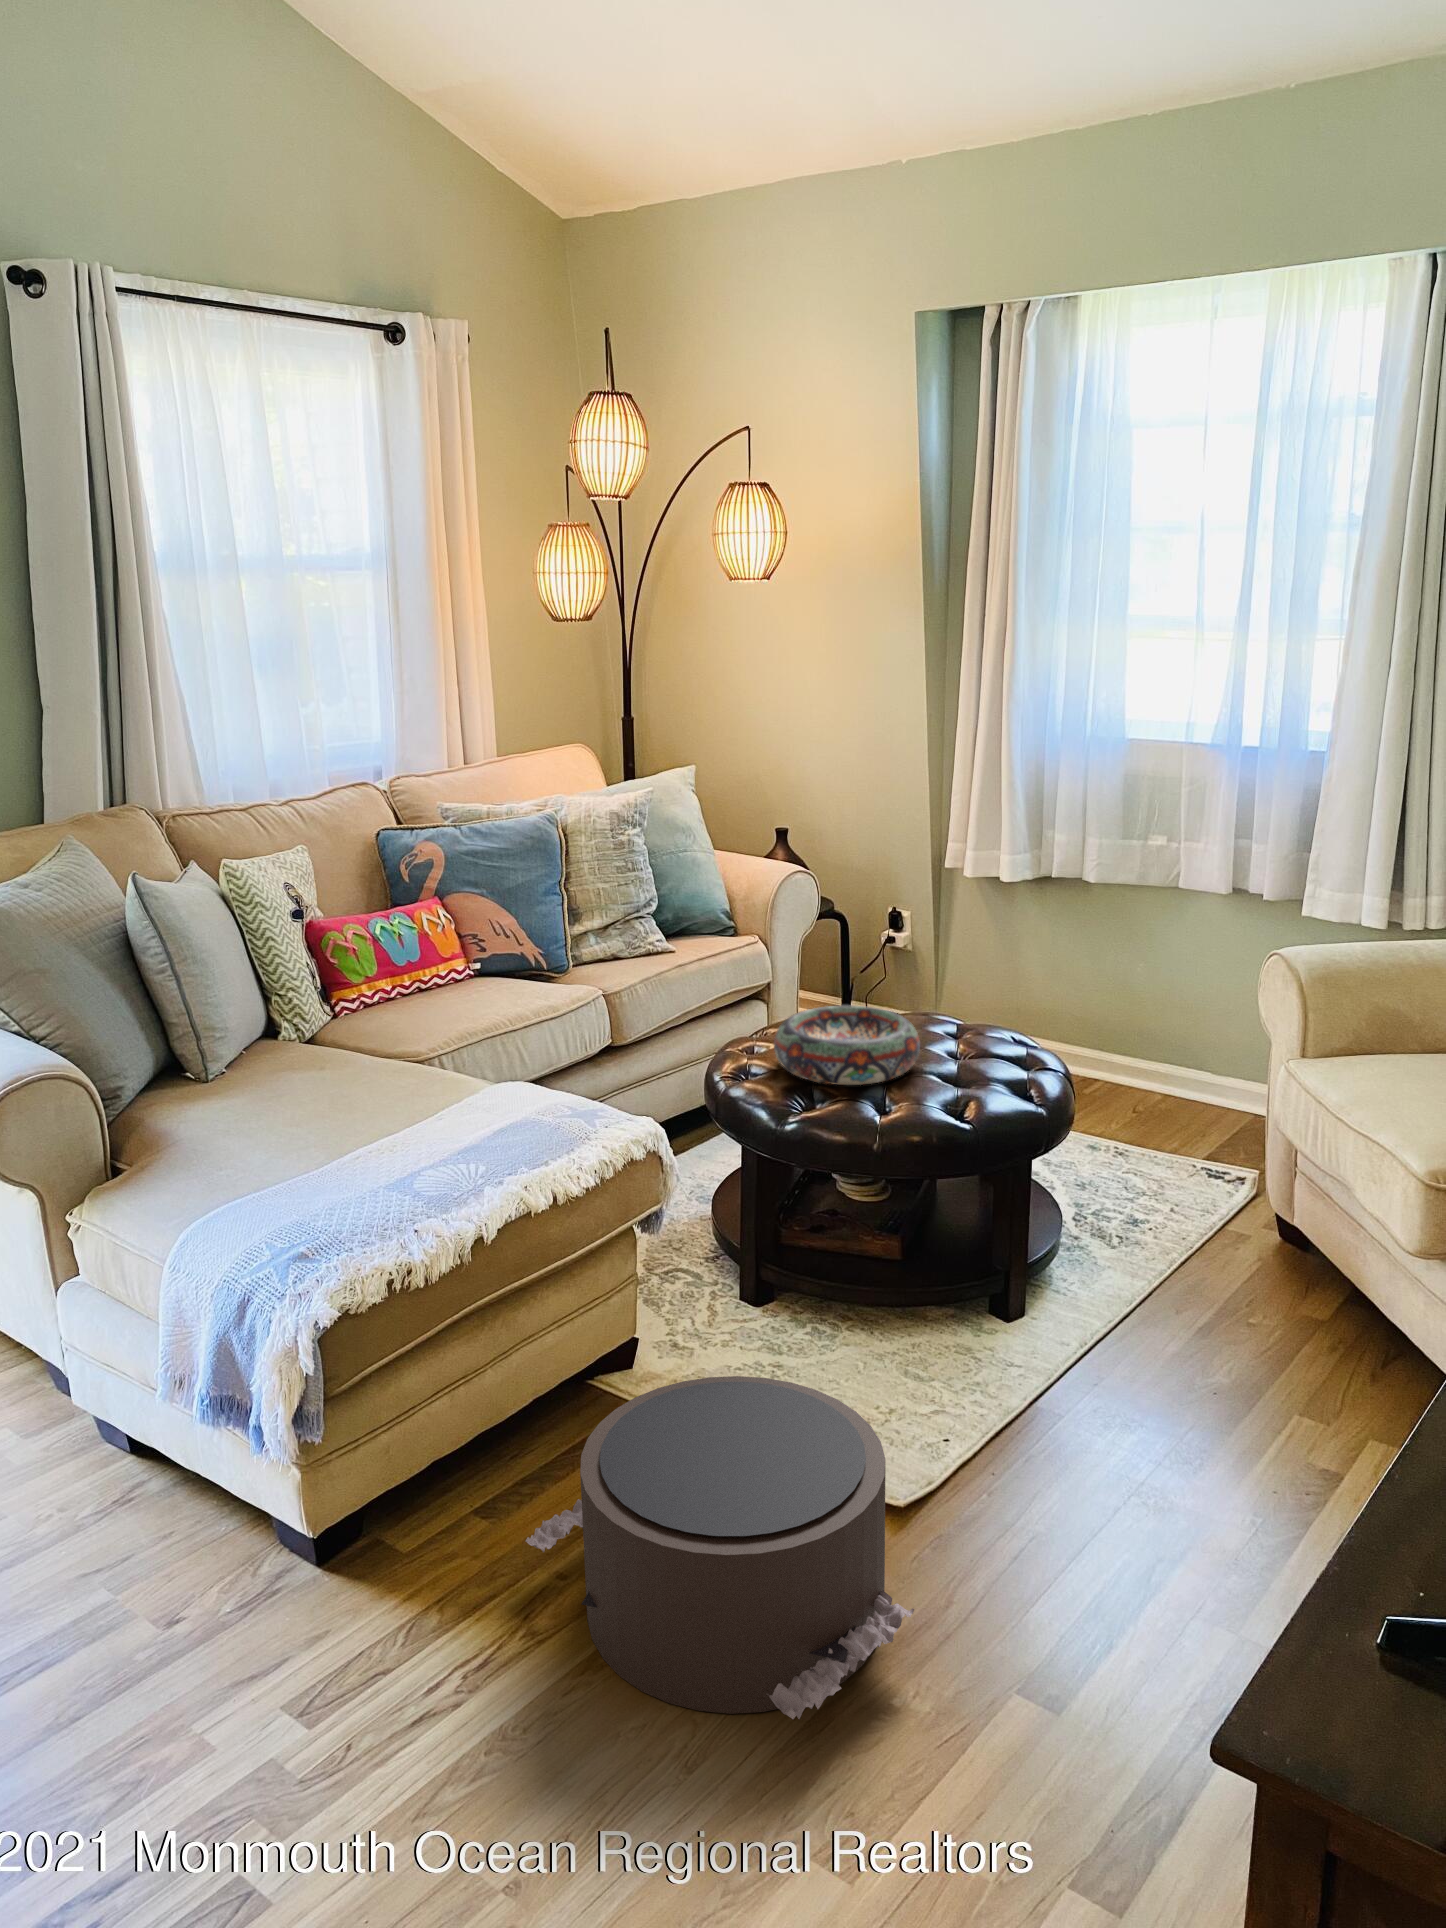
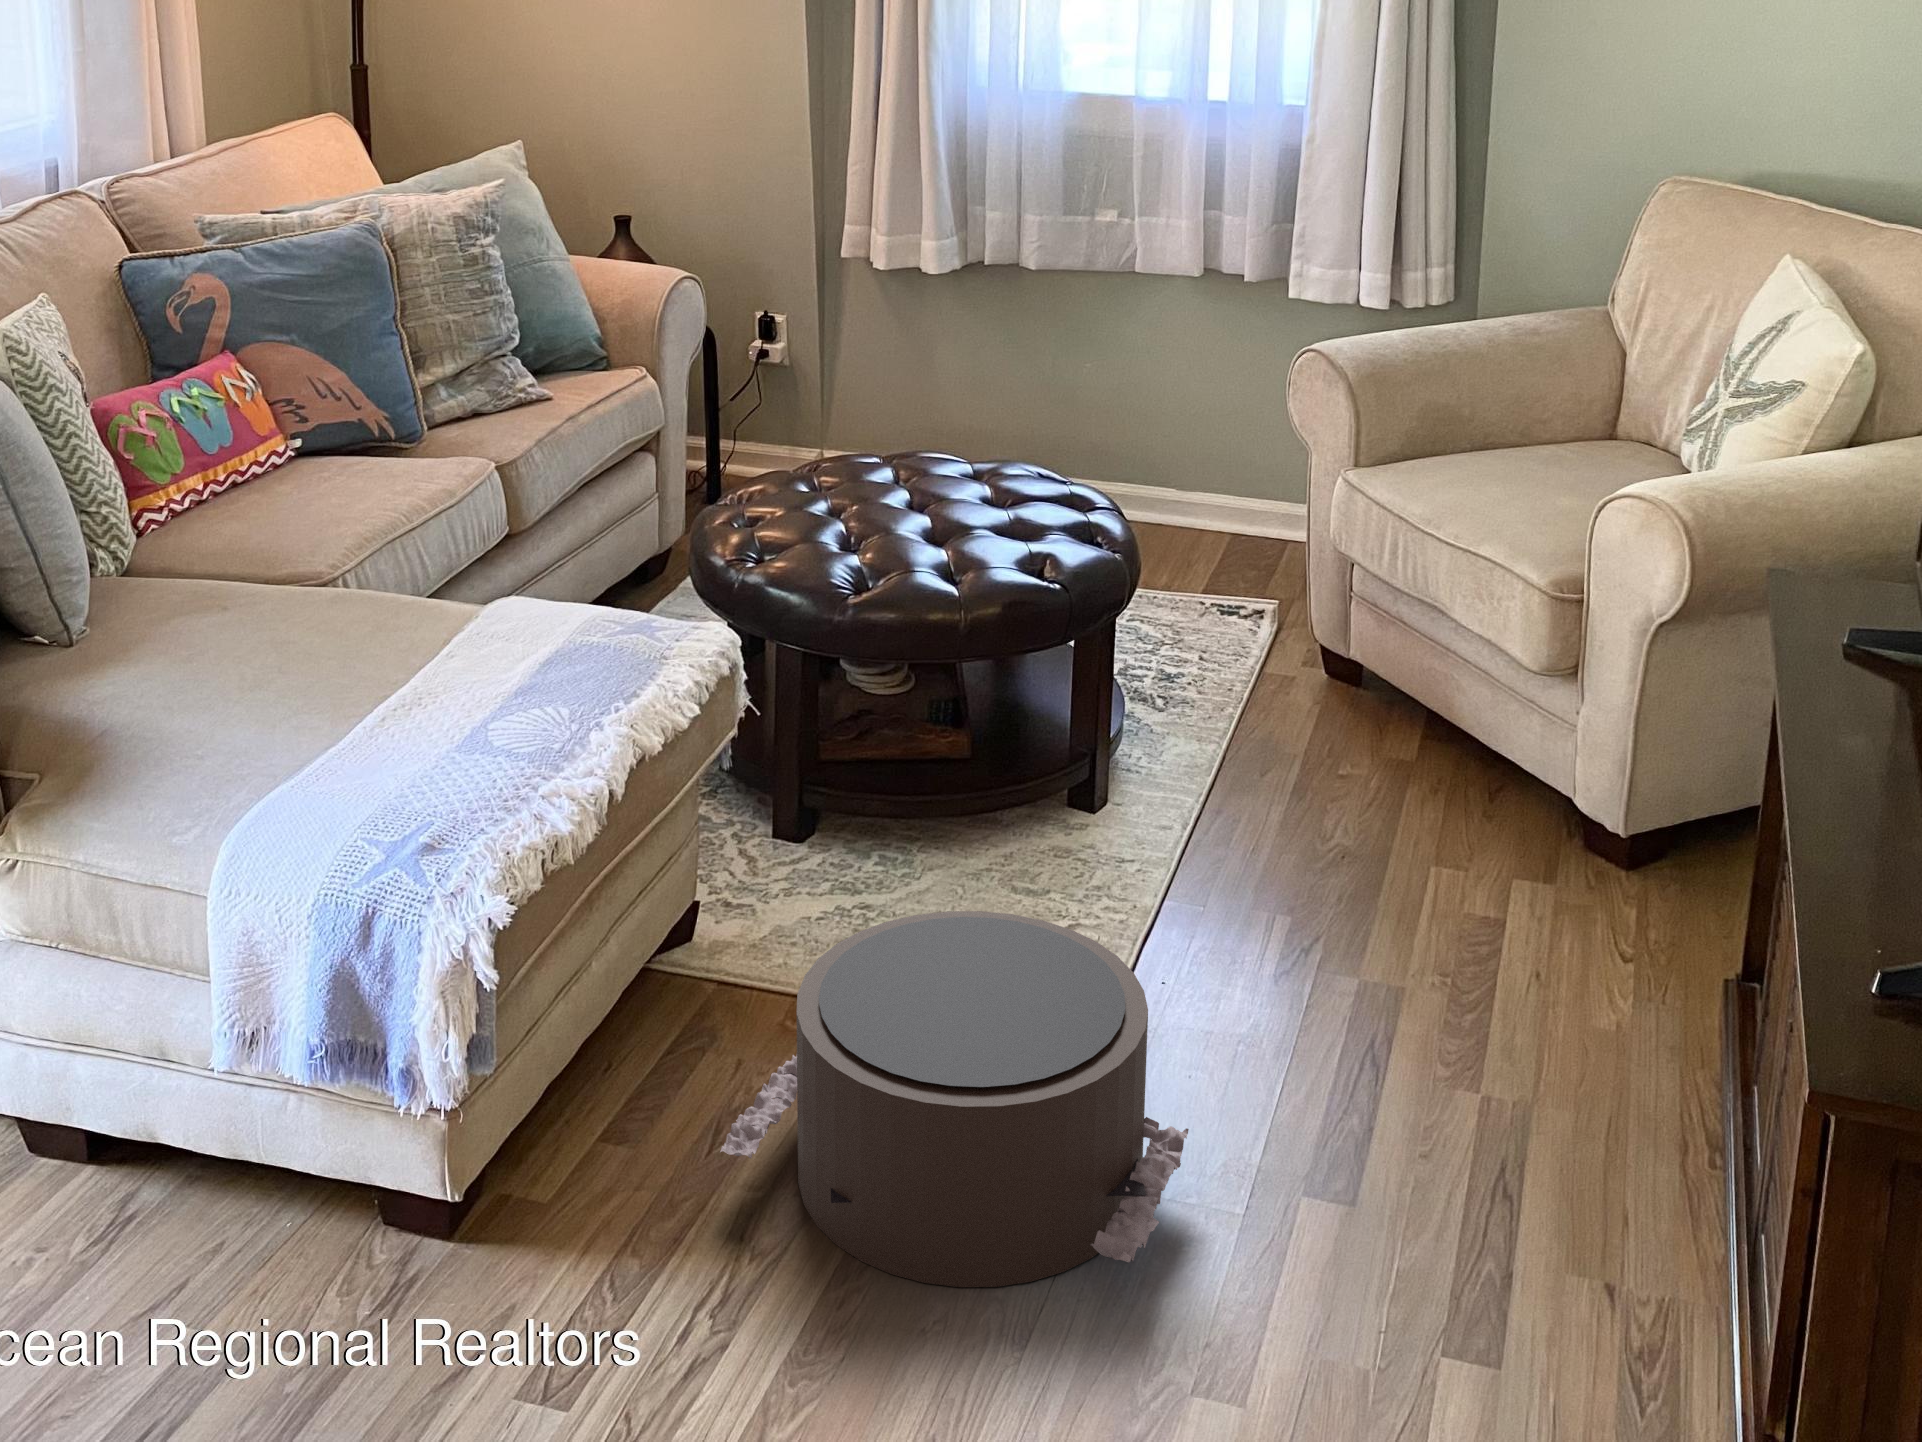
decorative bowl: present [774,1005,920,1085] -> none [789,455,968,556]

